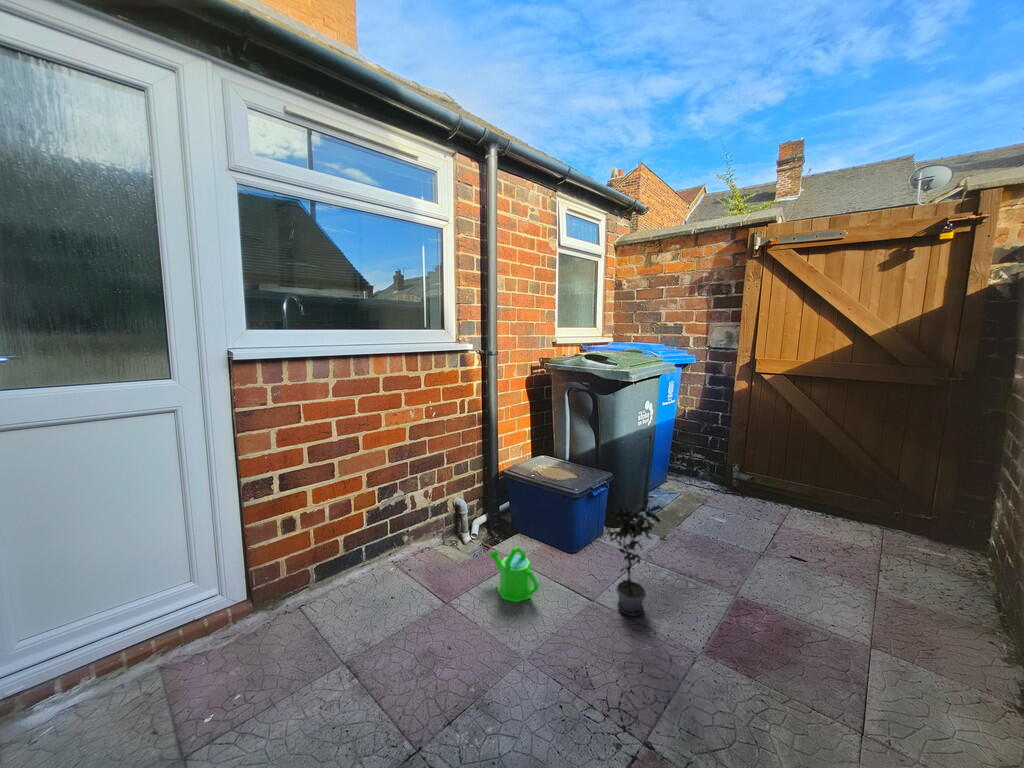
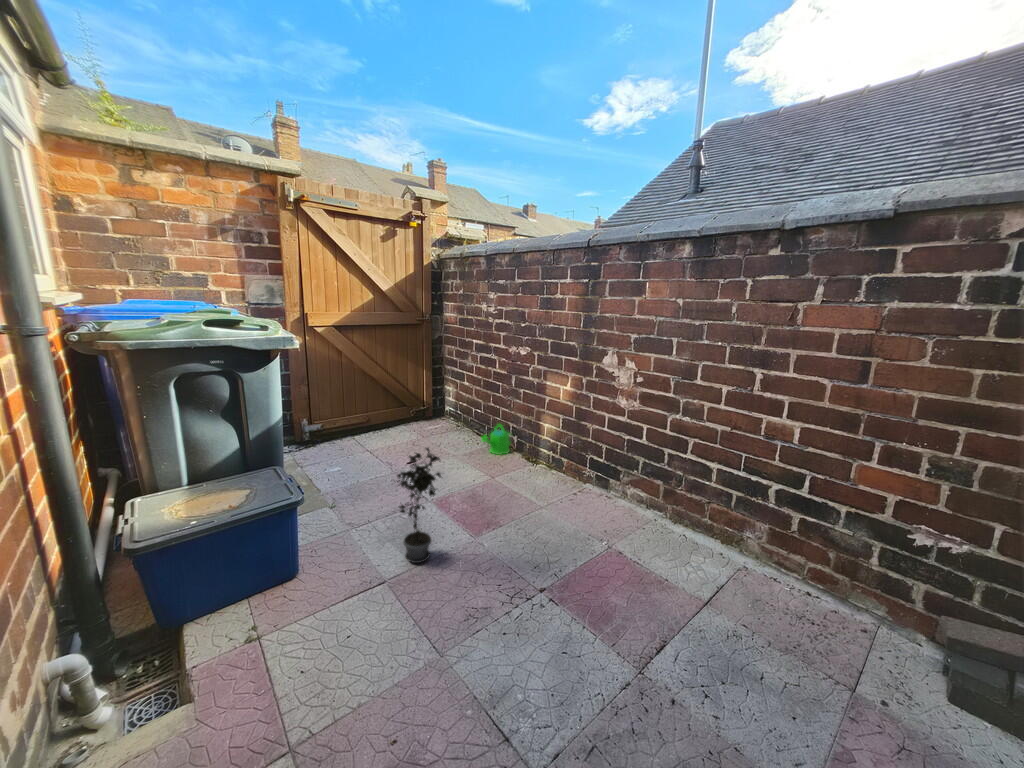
watering can: present [489,547,539,602] -> present [481,424,511,455]

